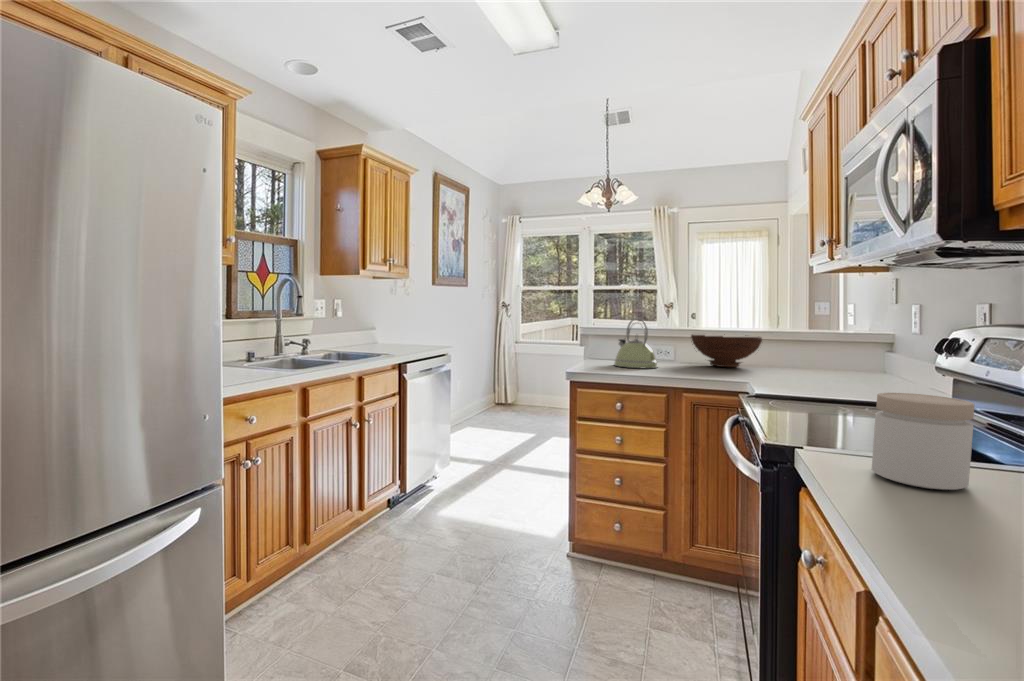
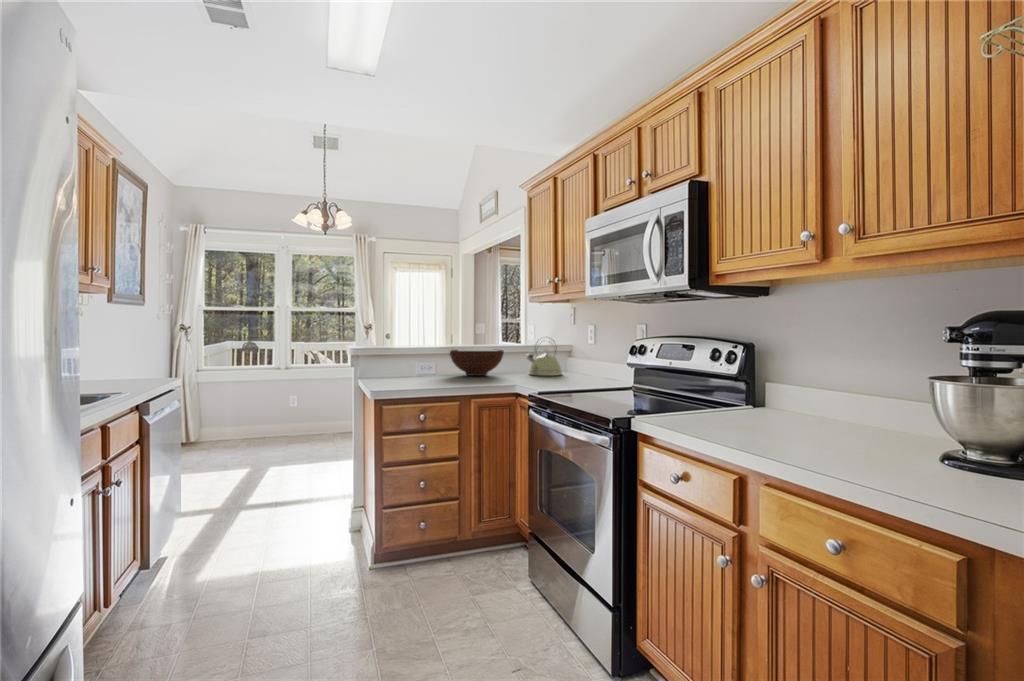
kettle: present [614,318,657,368] -> present [527,342,562,376]
jar: present [872,393,974,490] -> none [689,376,737,428]

